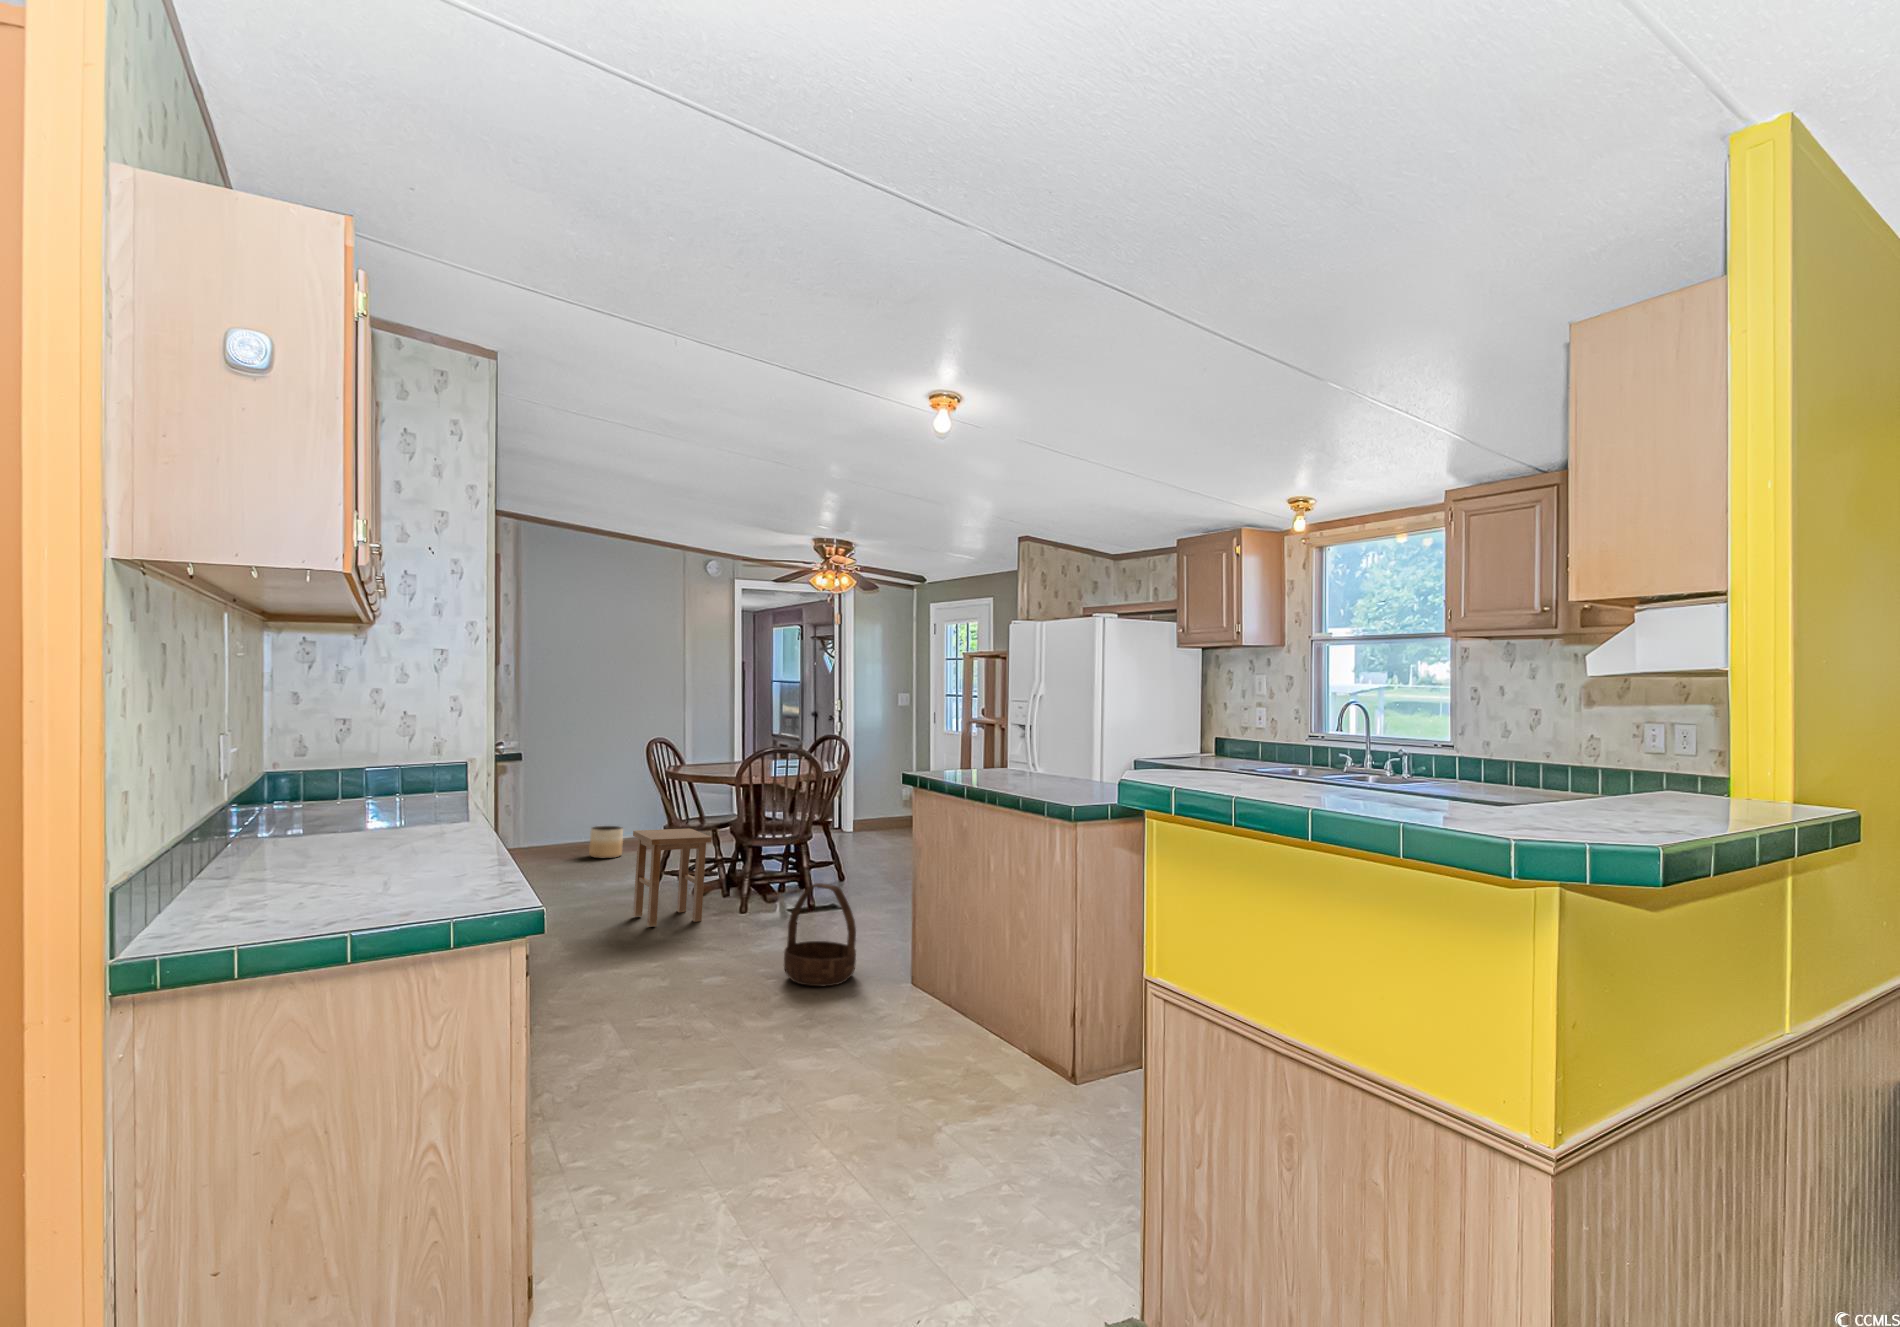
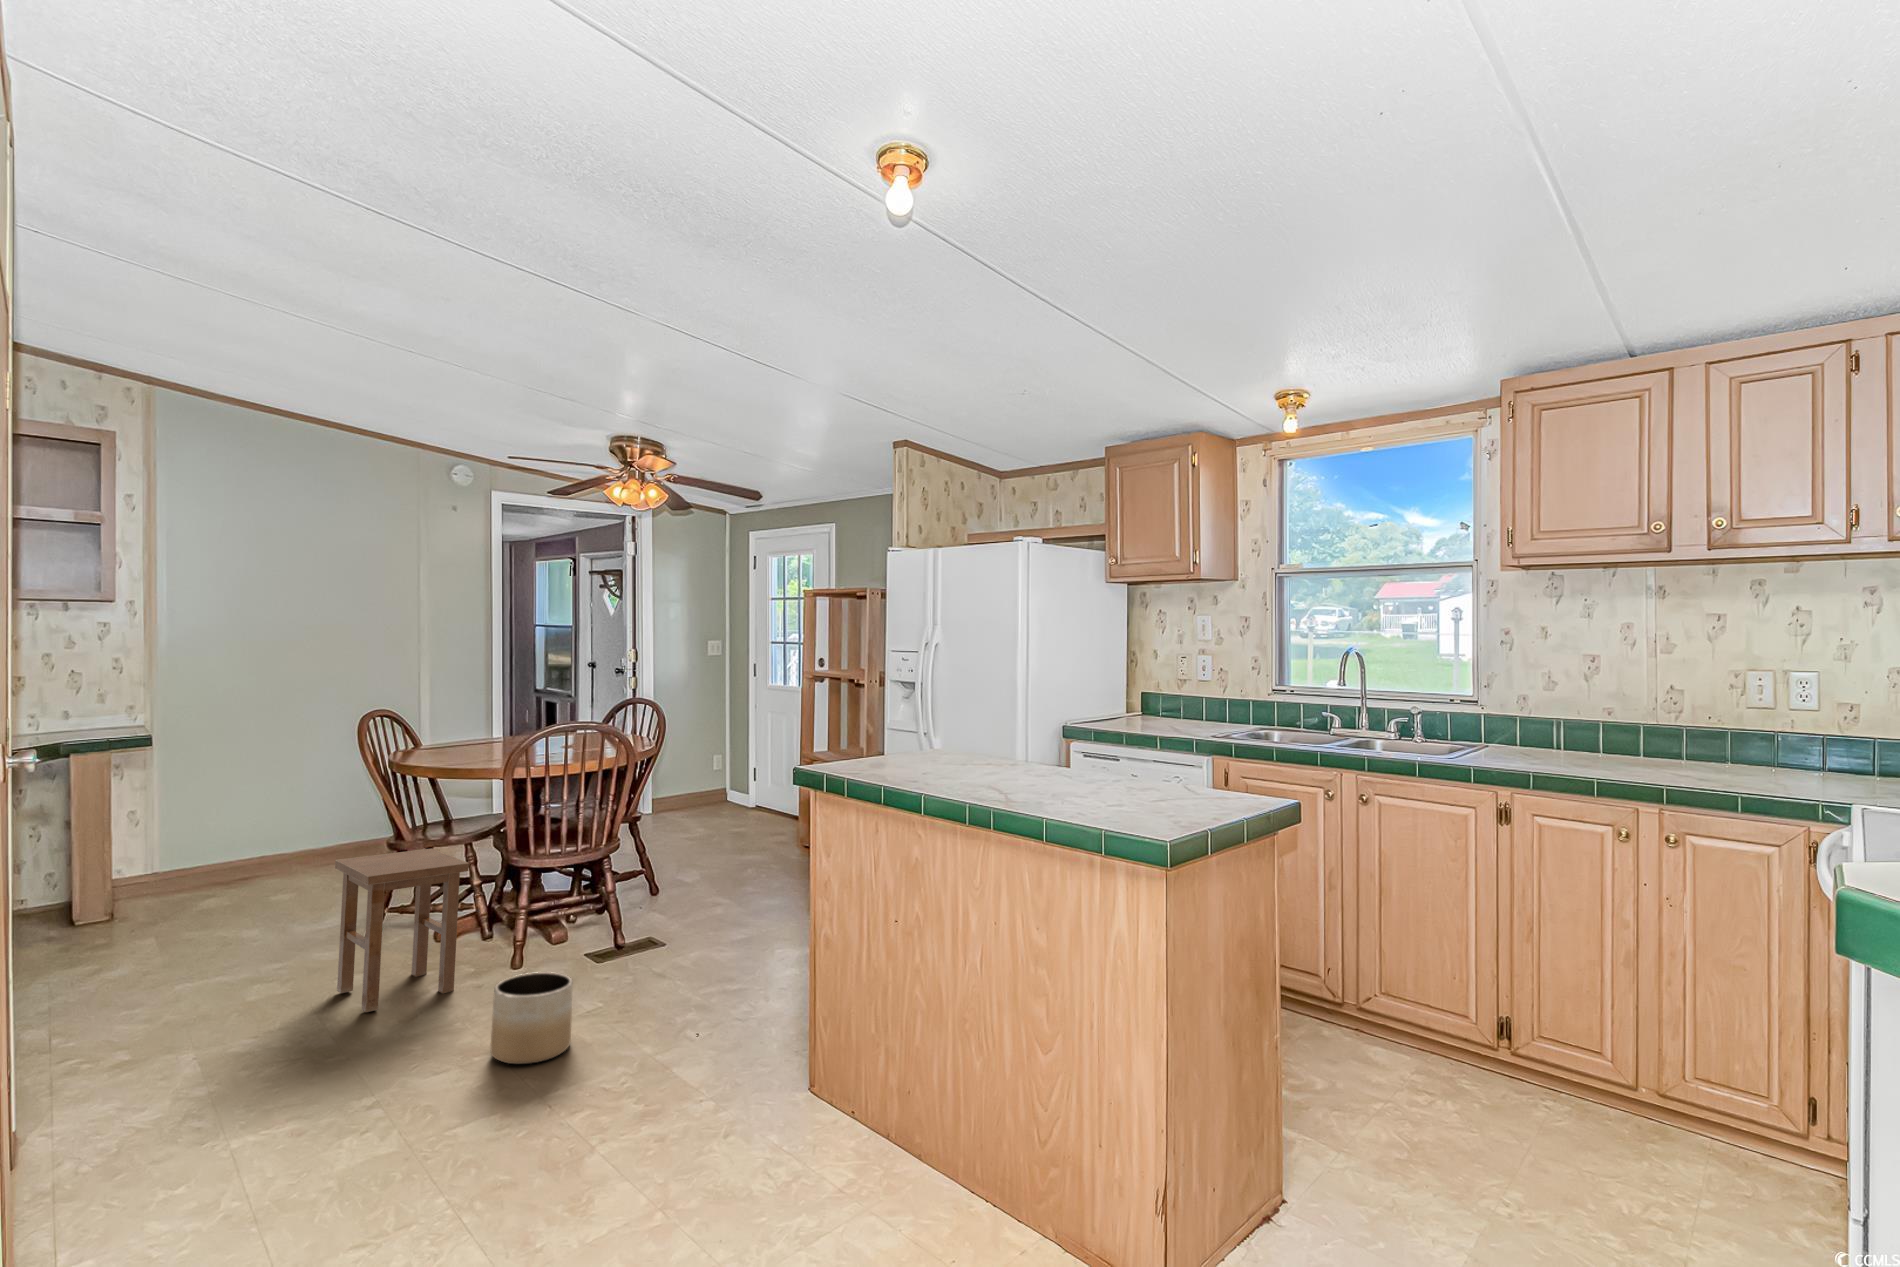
planter: present [589,826,623,858] -> present [491,972,573,1064]
basket: present [784,883,856,986] -> none [609,943,728,1115]

